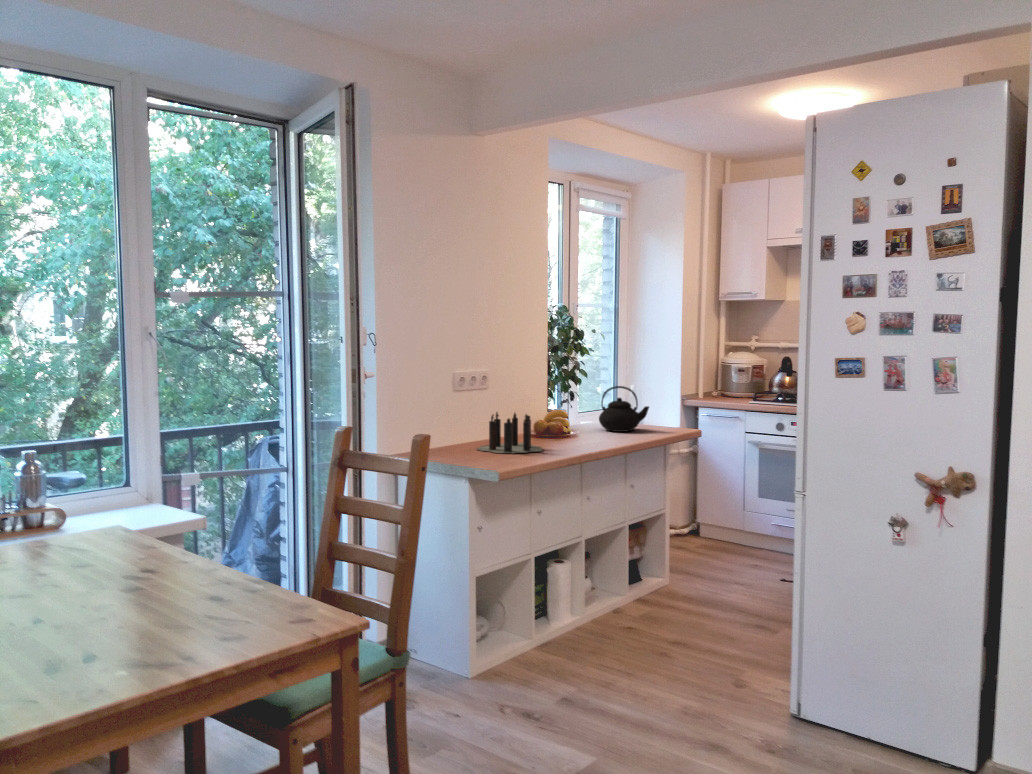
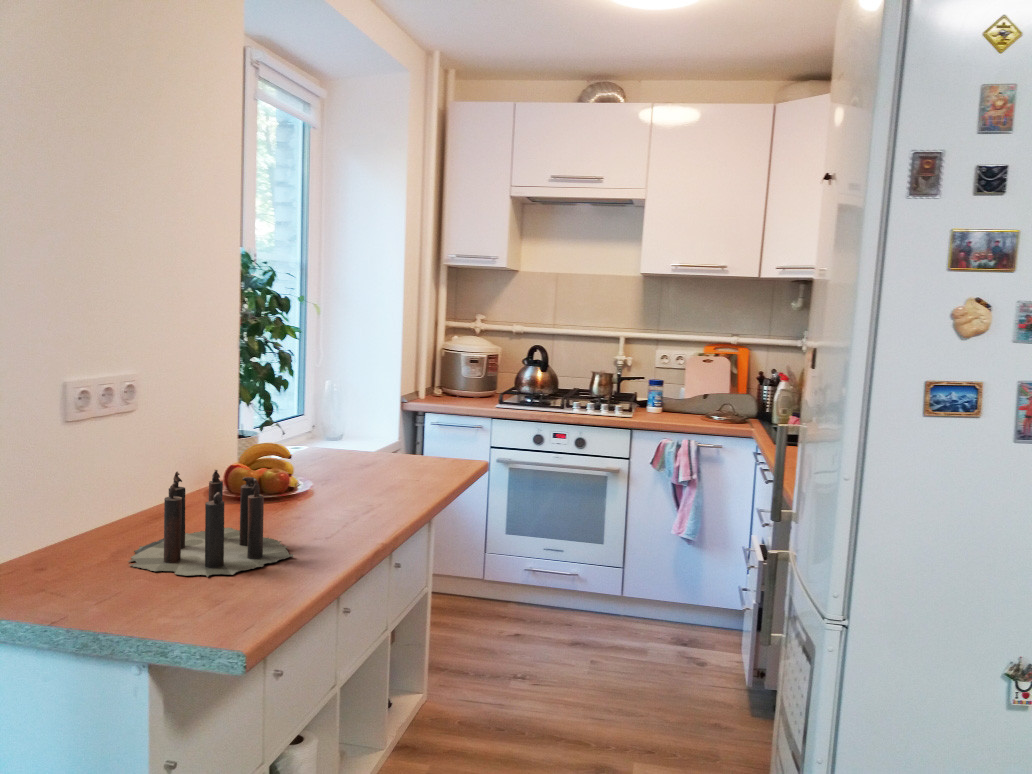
teapot: present [599,386,649,432] -> none [331,396,417,474]

